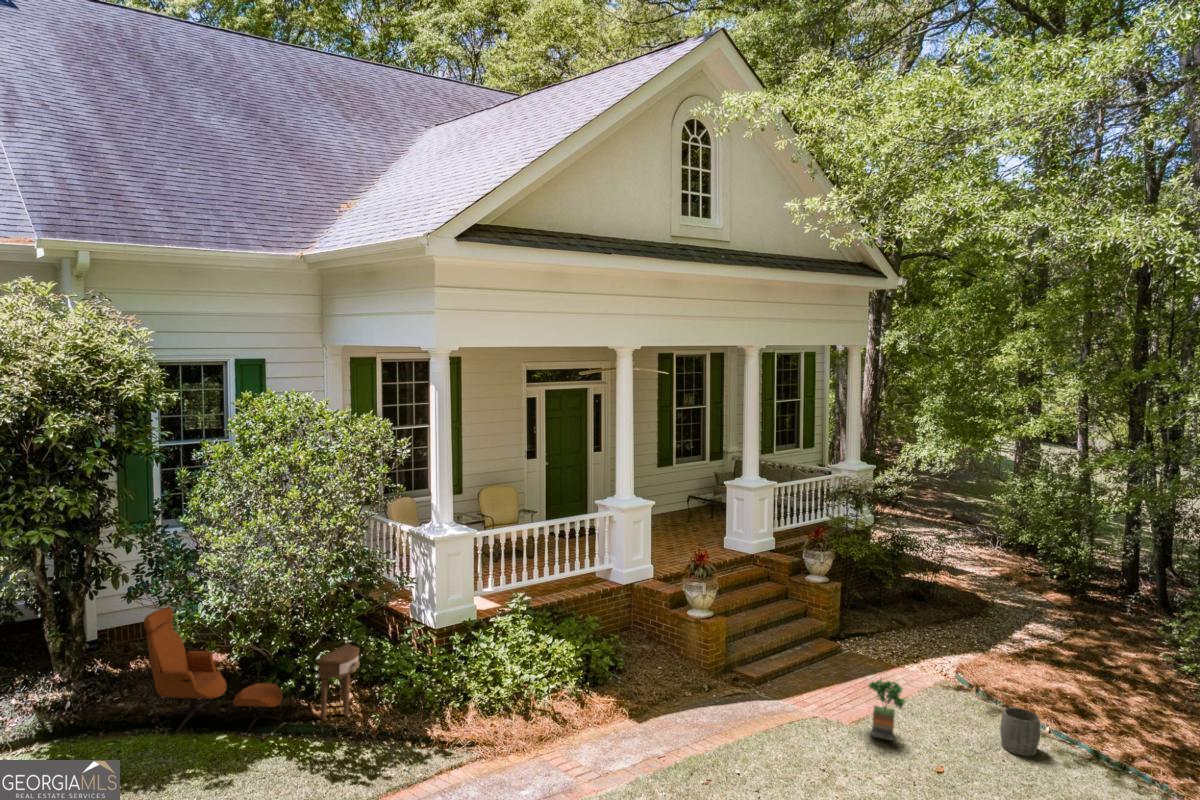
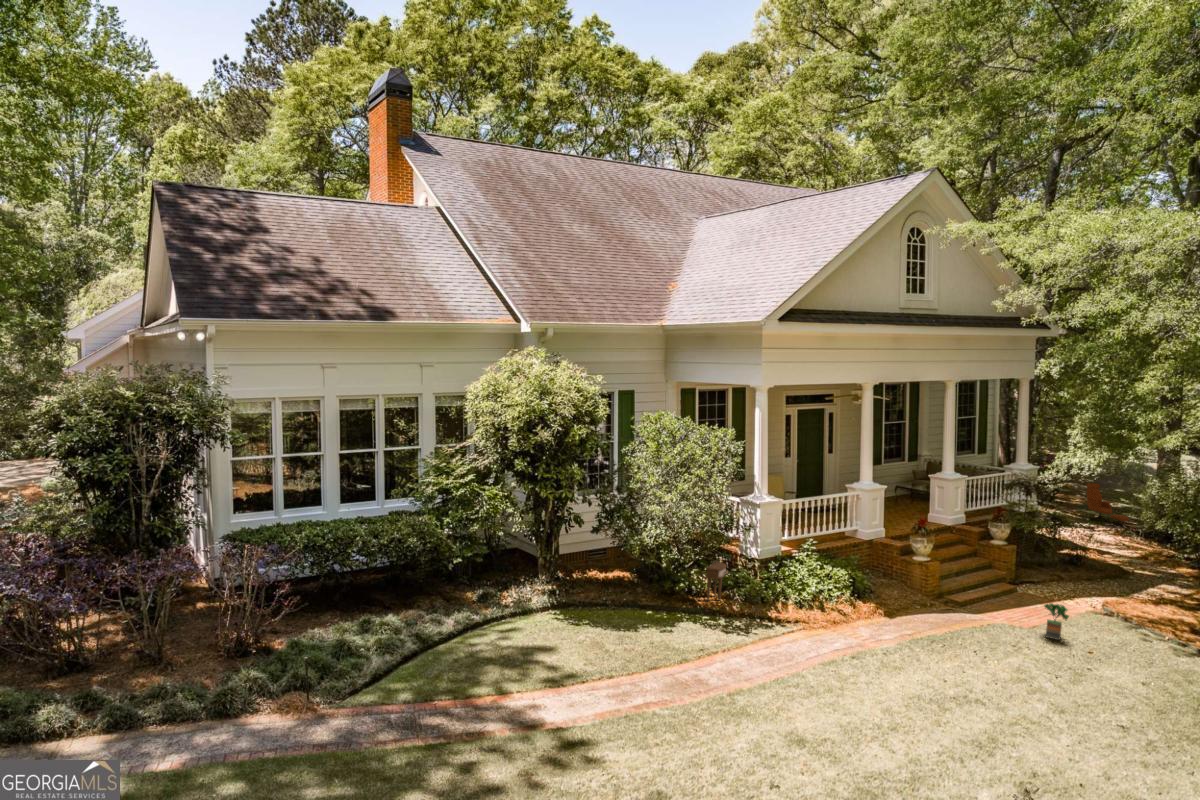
lounge chair: present [144,608,283,732] -> present [1087,483,1129,525]
woven basket: present [1000,708,1040,756] -> none [1135,626,1163,656]

